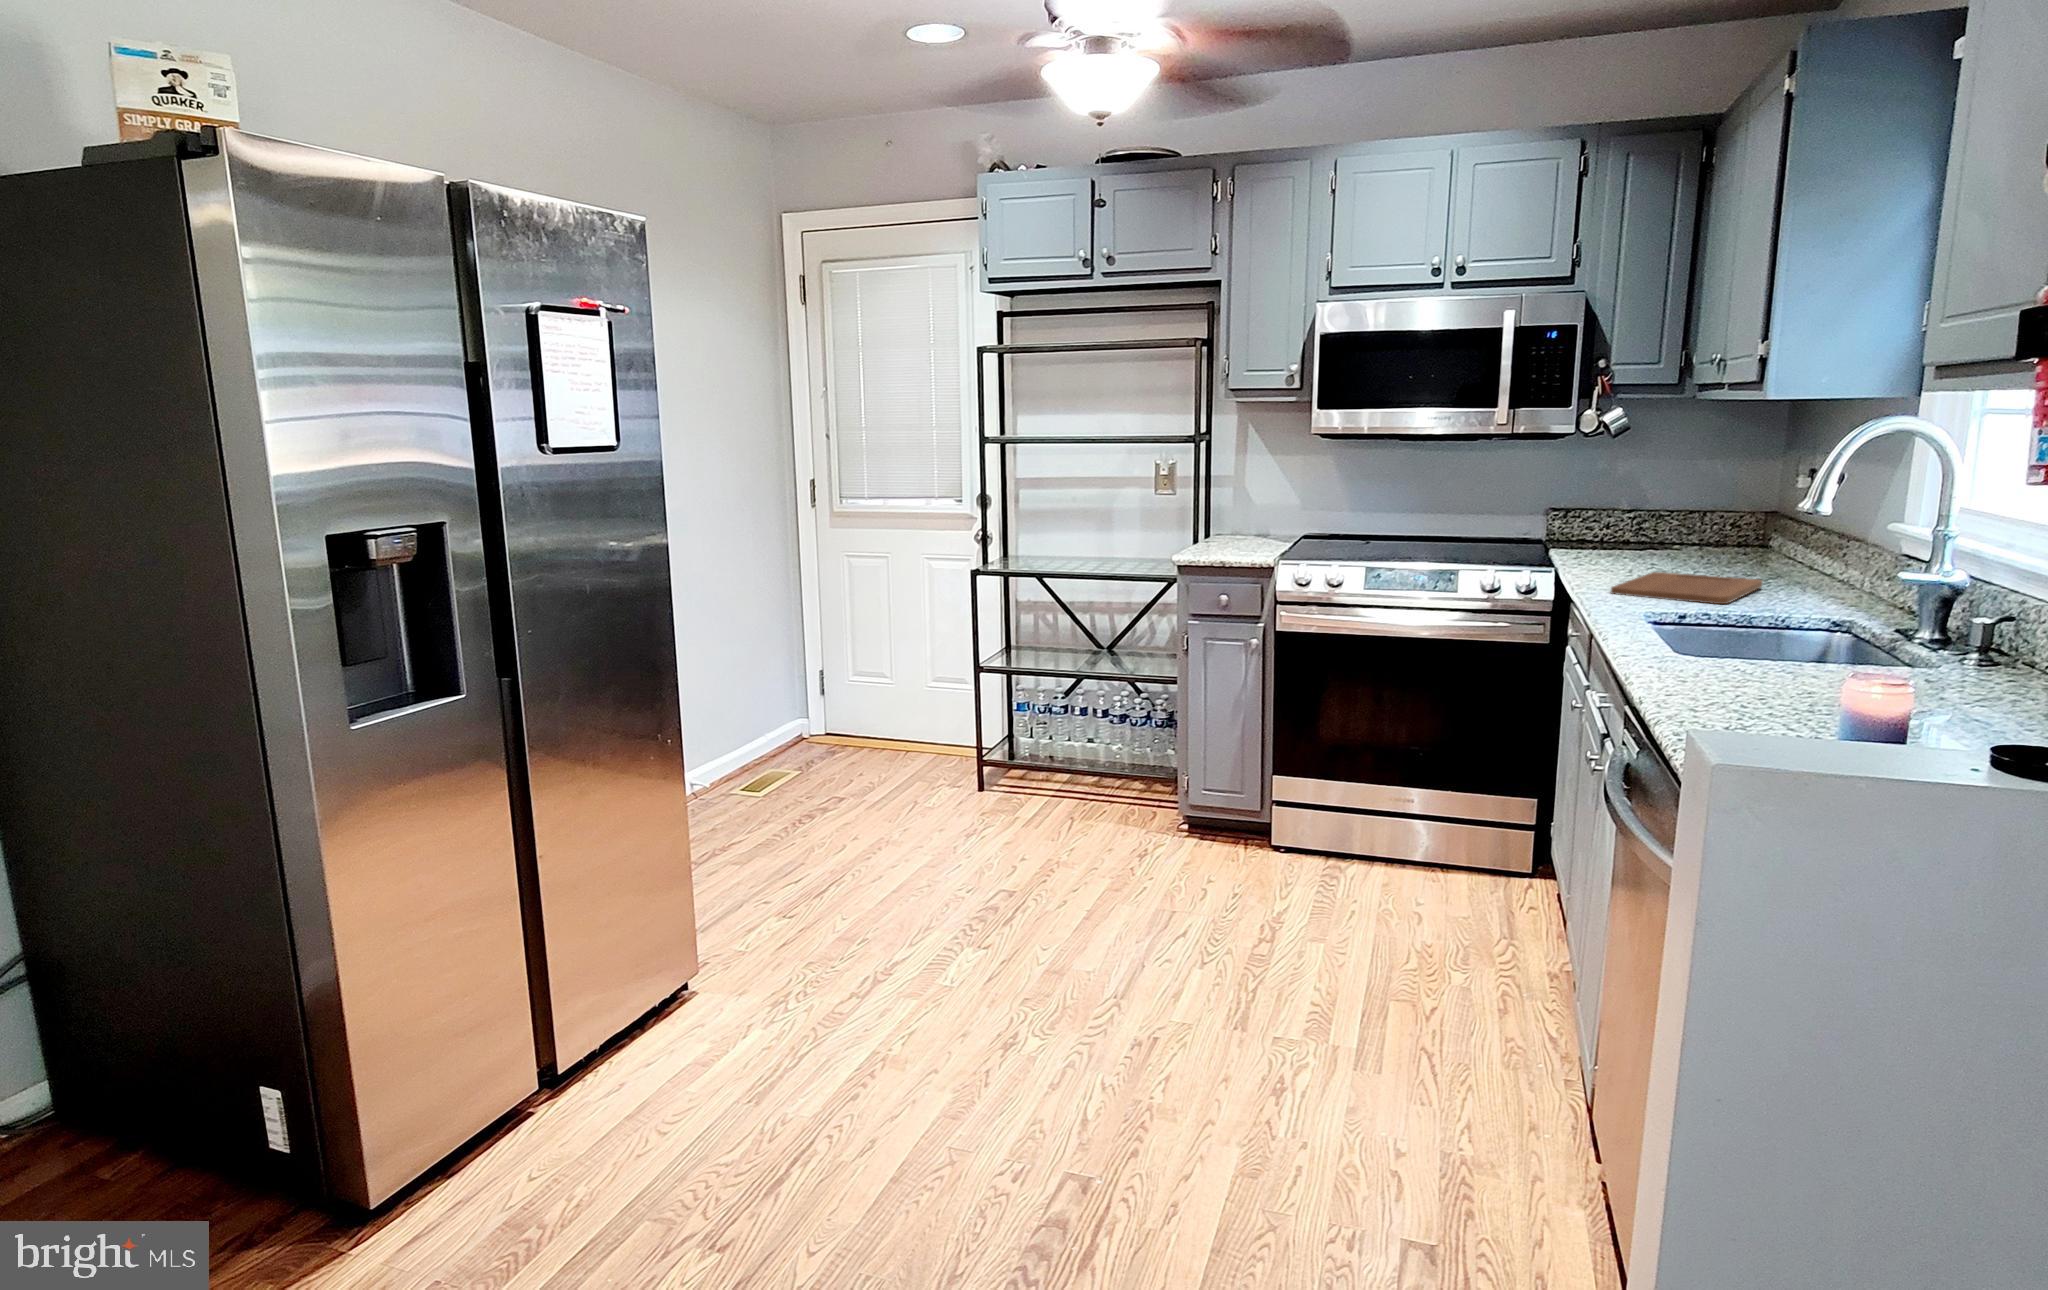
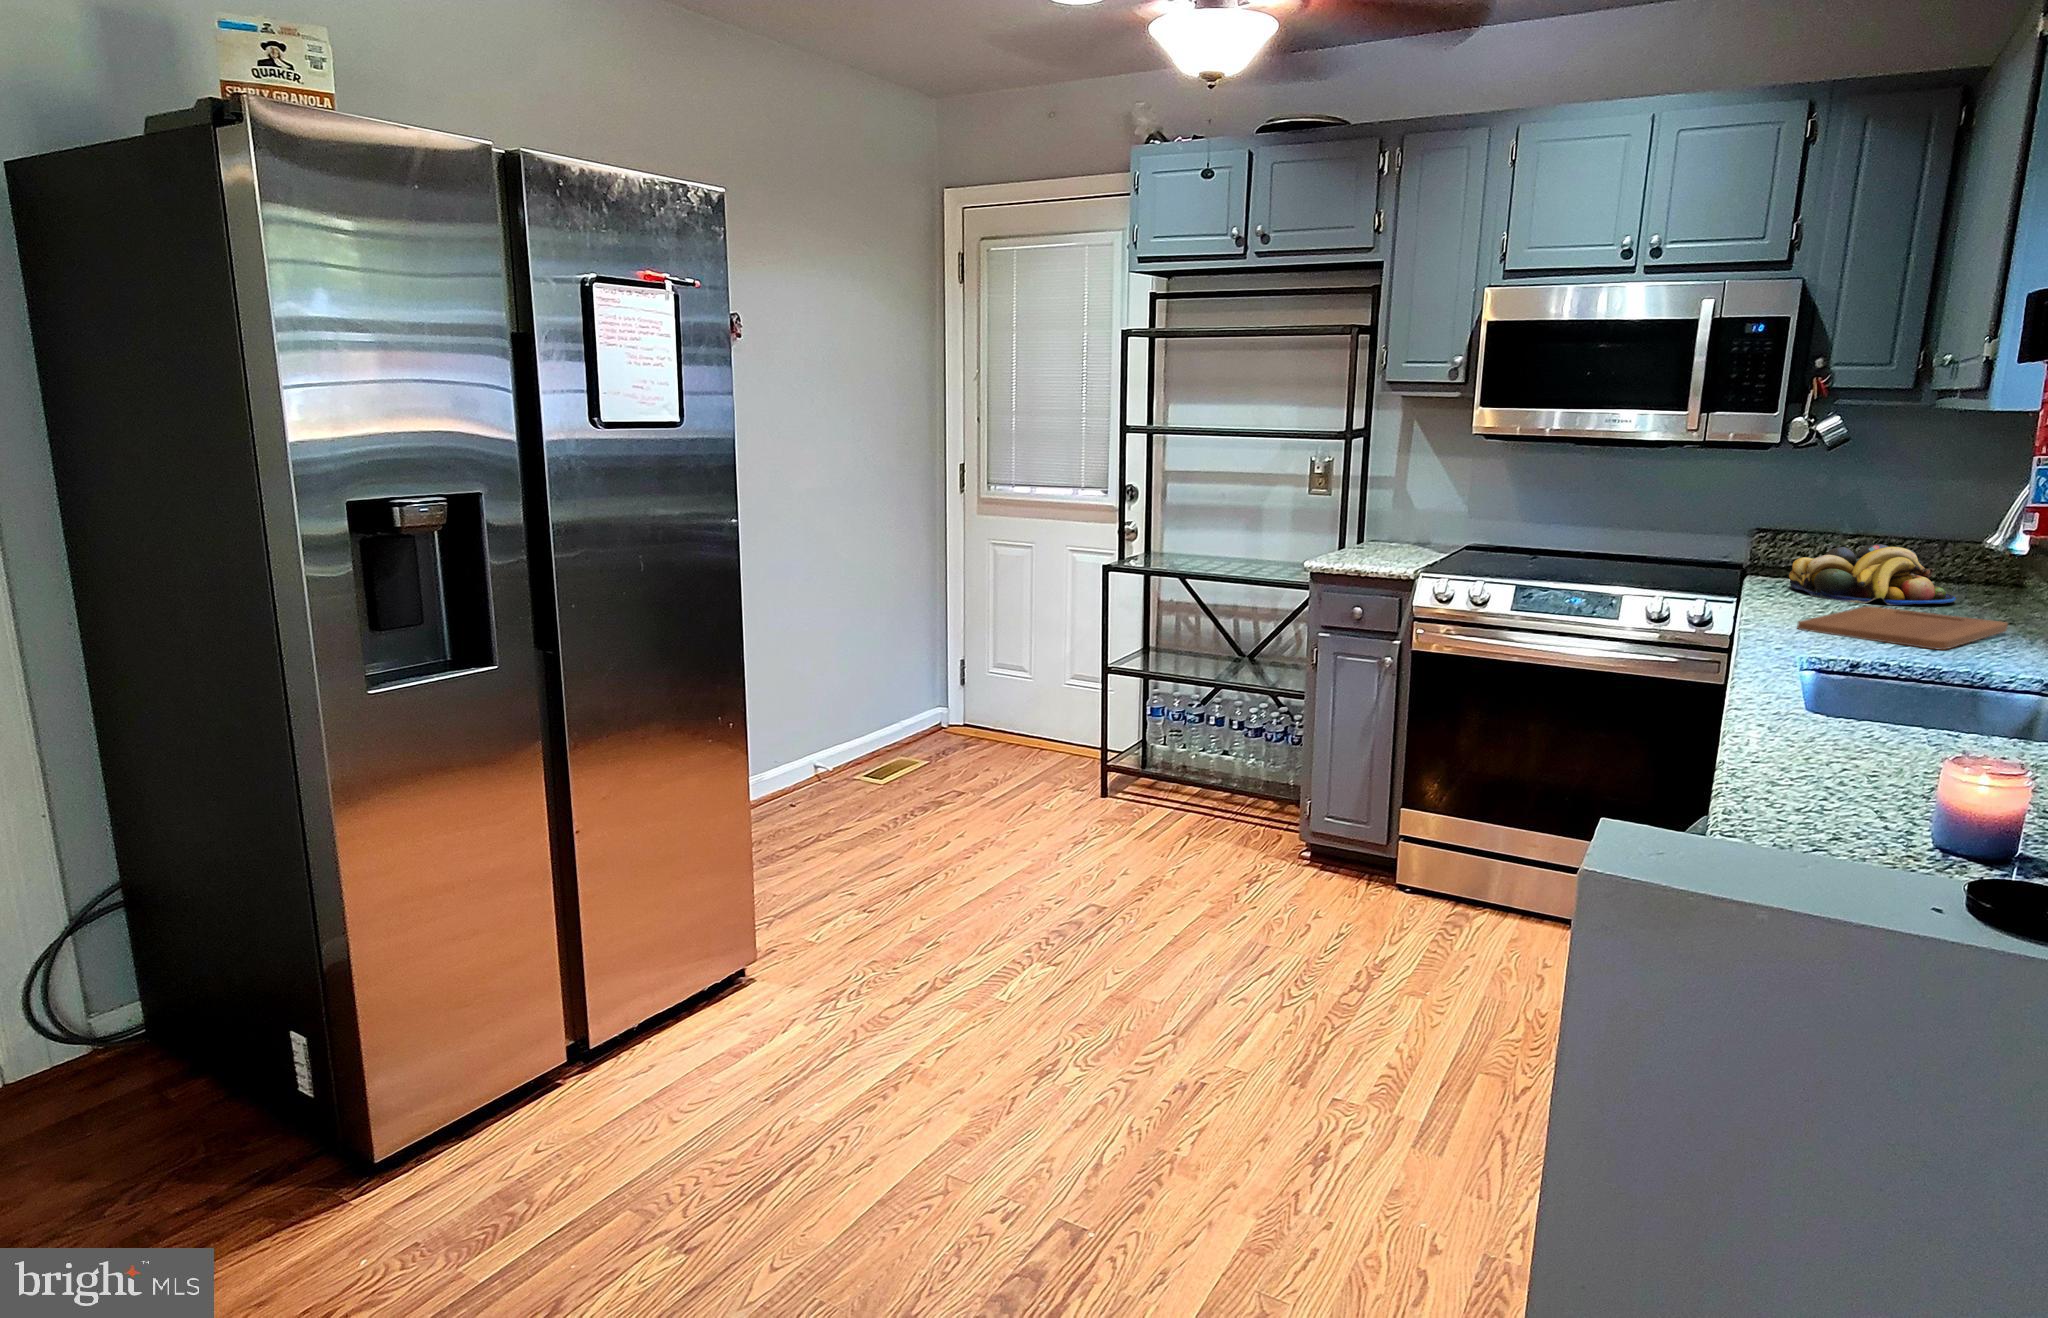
fruit bowl: none [1583,520,1713,570] -> present [1789,544,1956,605]

